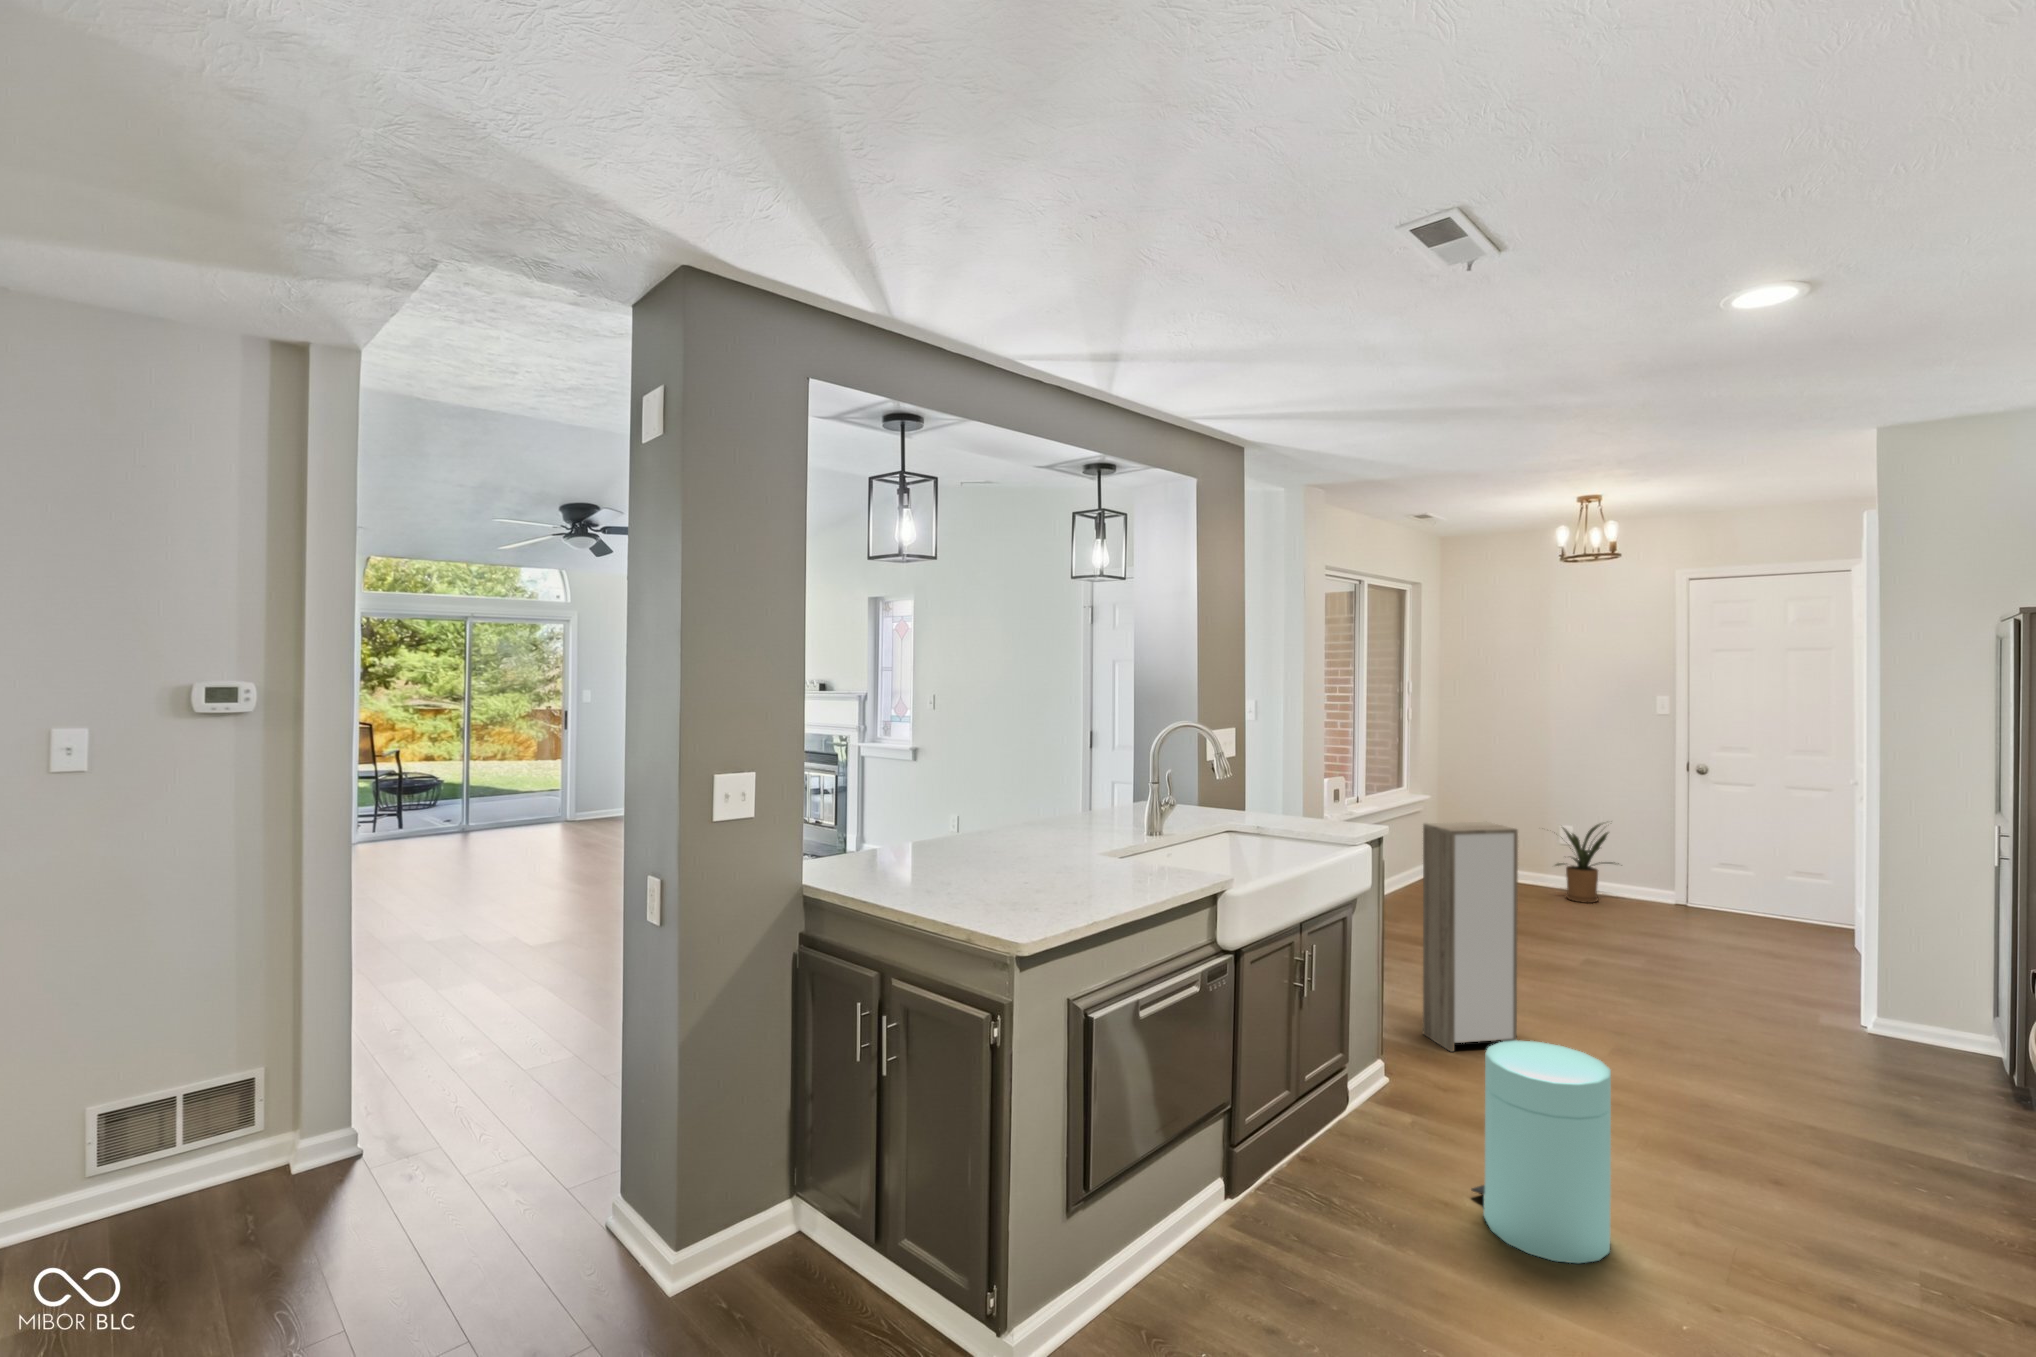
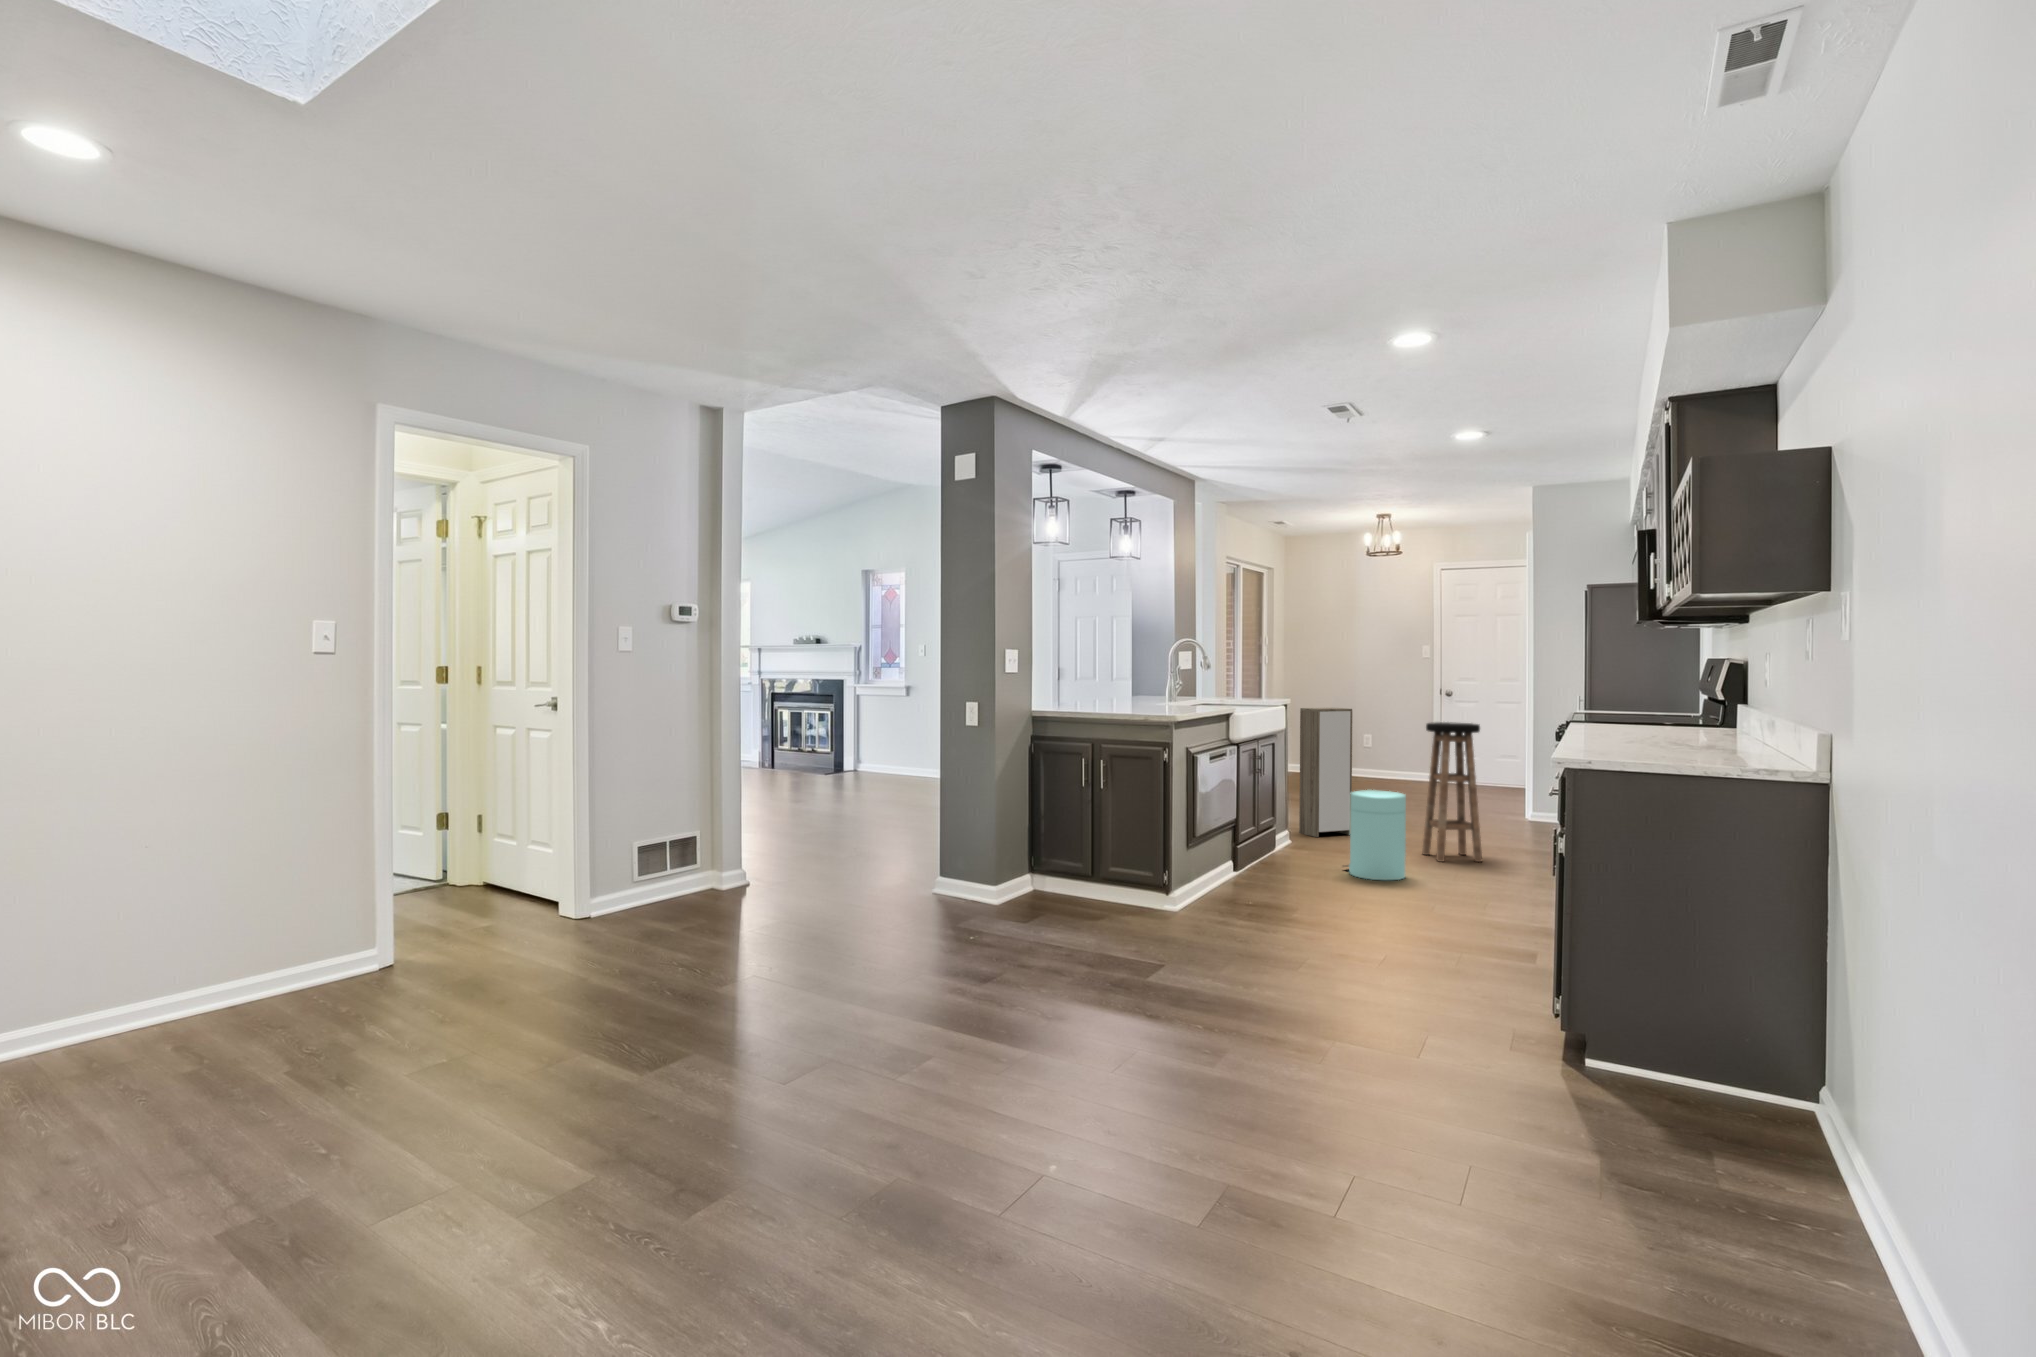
house plant: present [1556,823,1619,903] -> none [1348,732,1403,788]
bar stool: none [1652,882,1789,1184] -> present [1422,722,1482,862]

